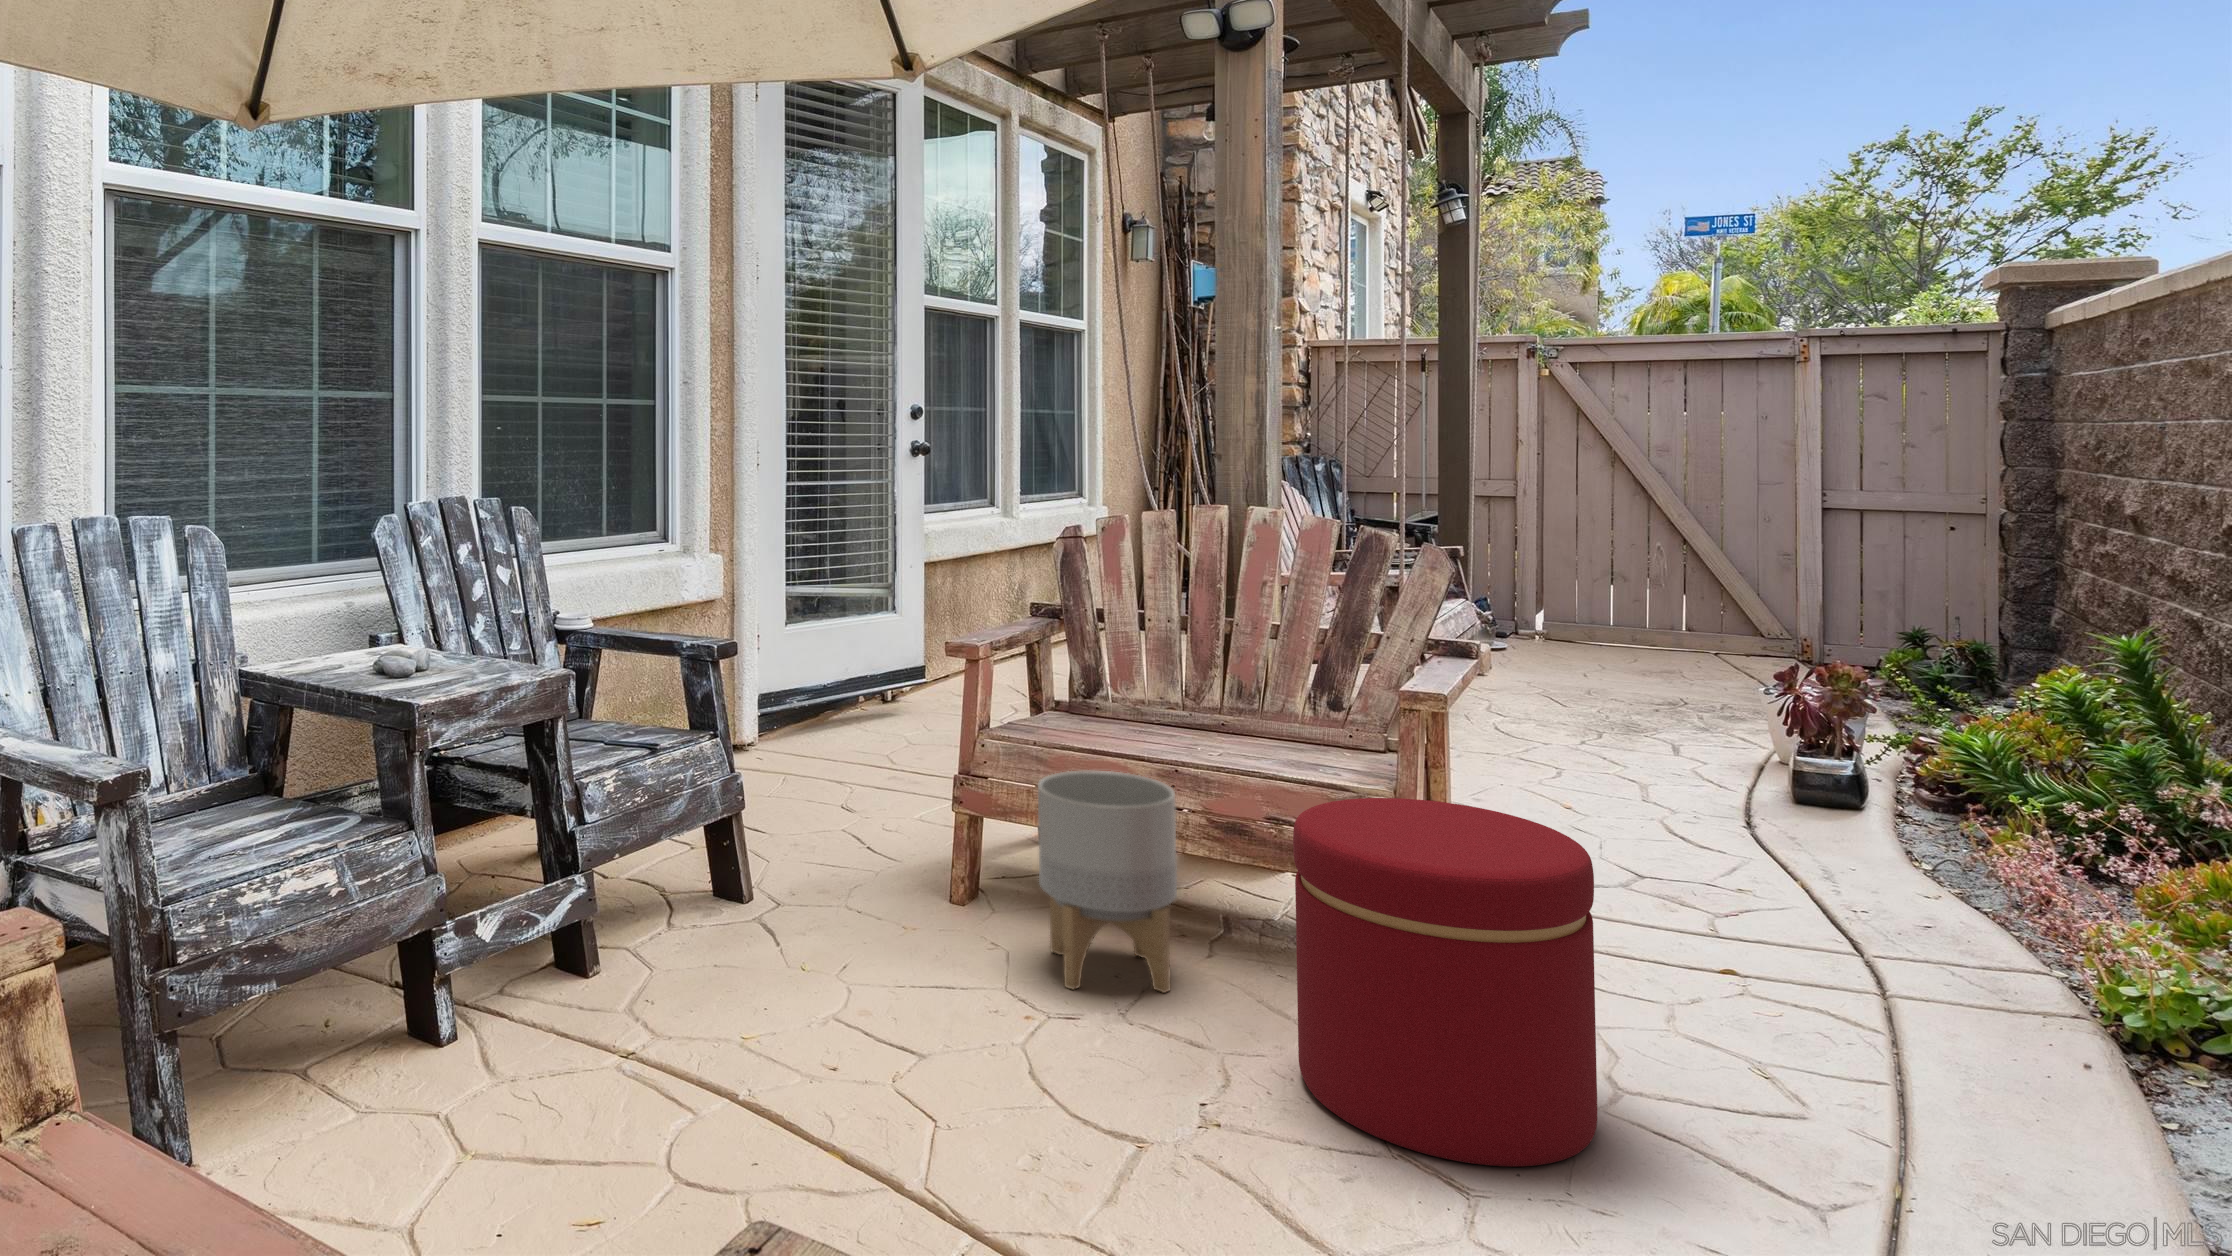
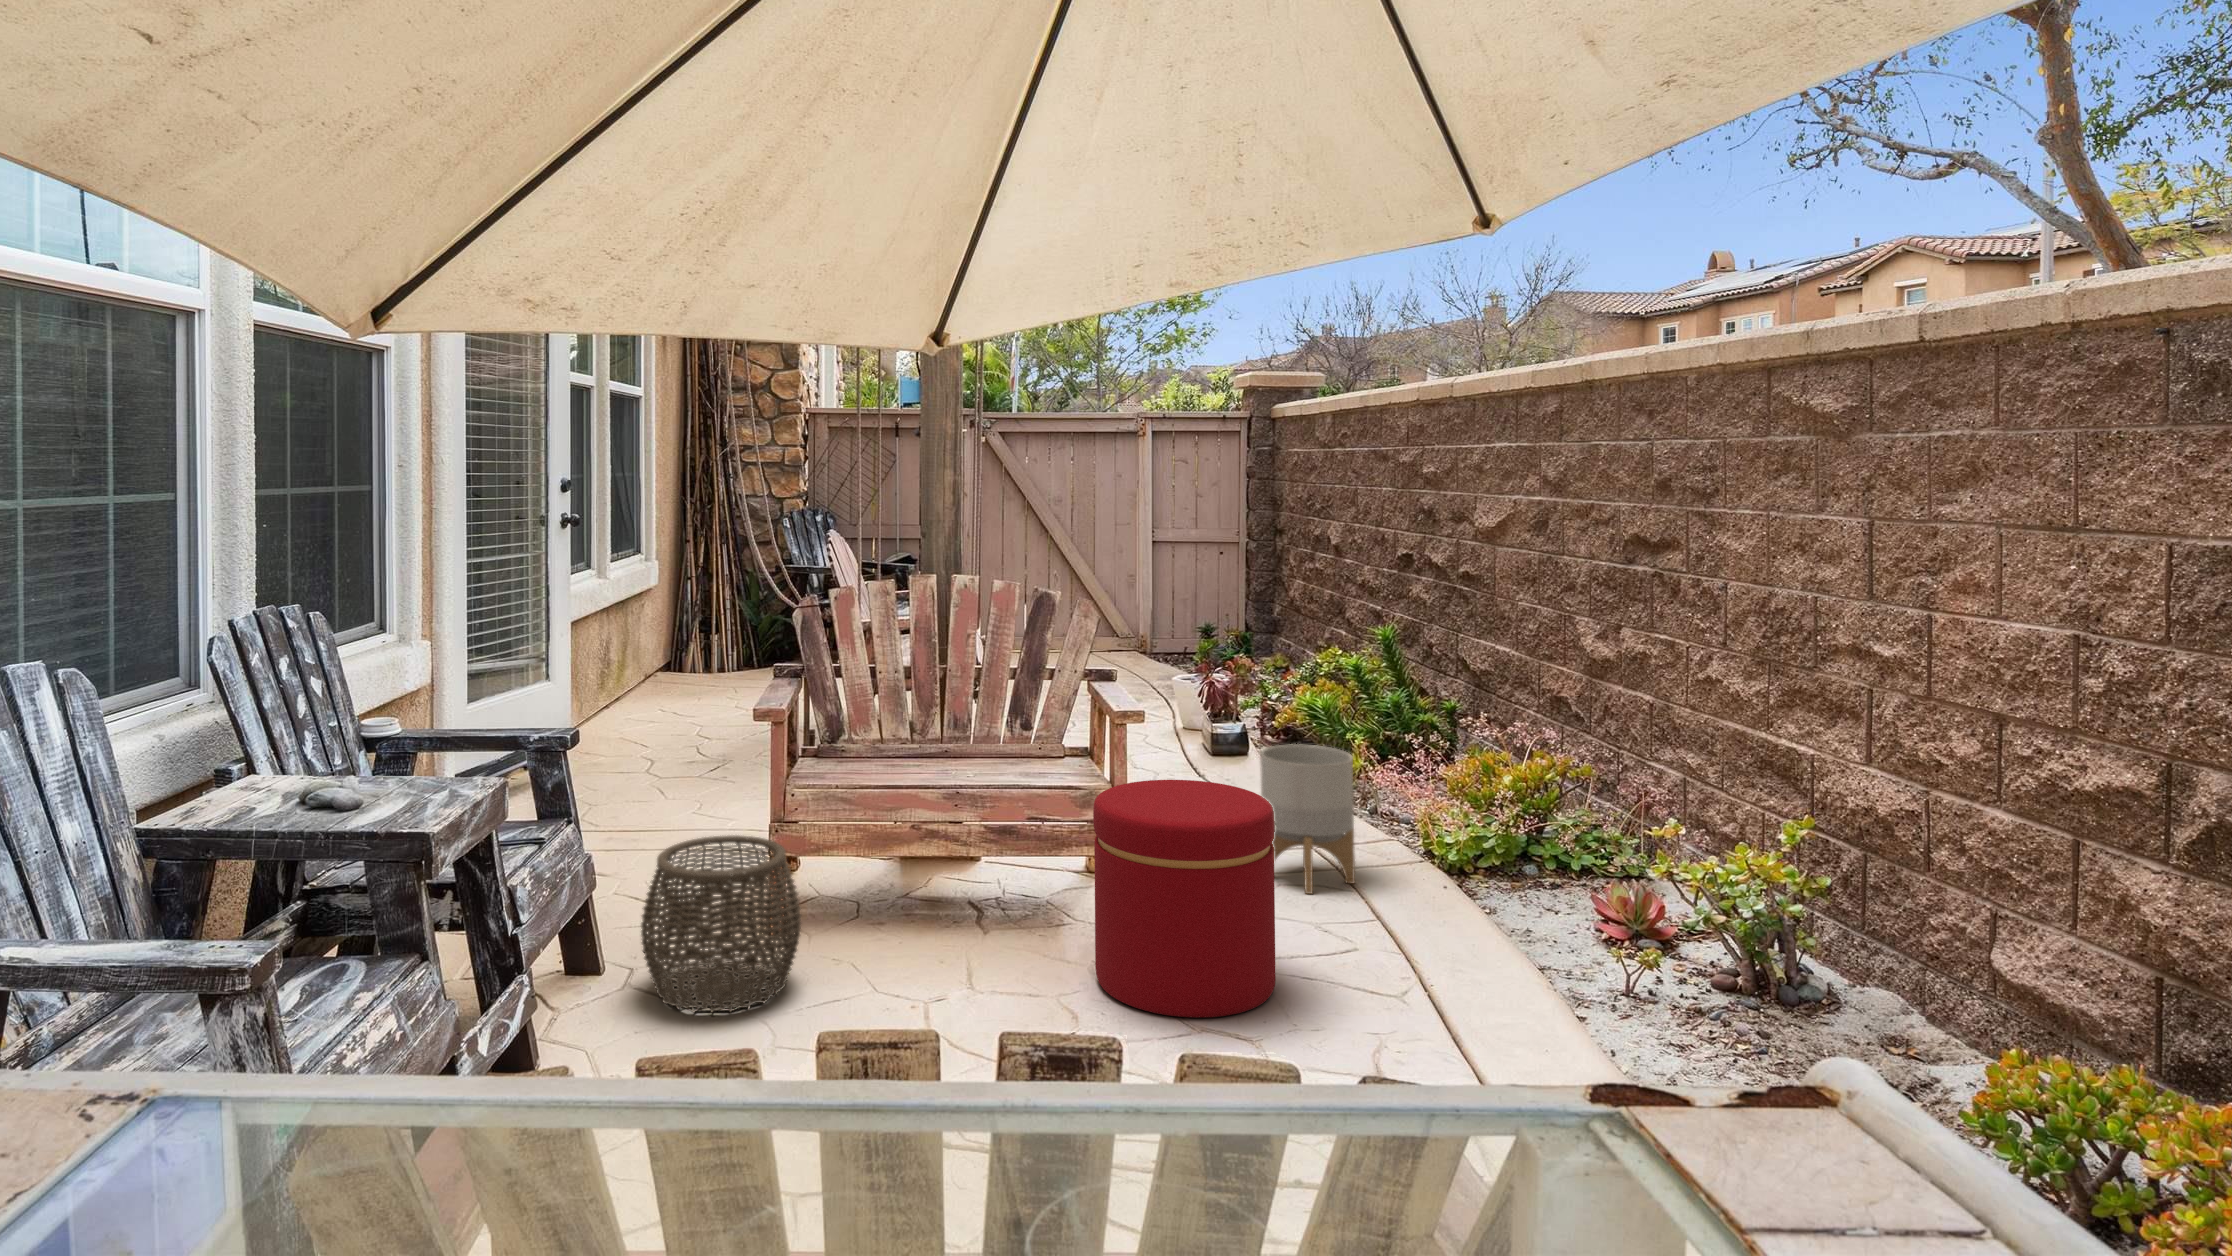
planter: present [1038,770,1177,993] -> present [1260,744,1355,894]
woven basket: none [761,777,941,974] -> present [641,835,801,1013]

